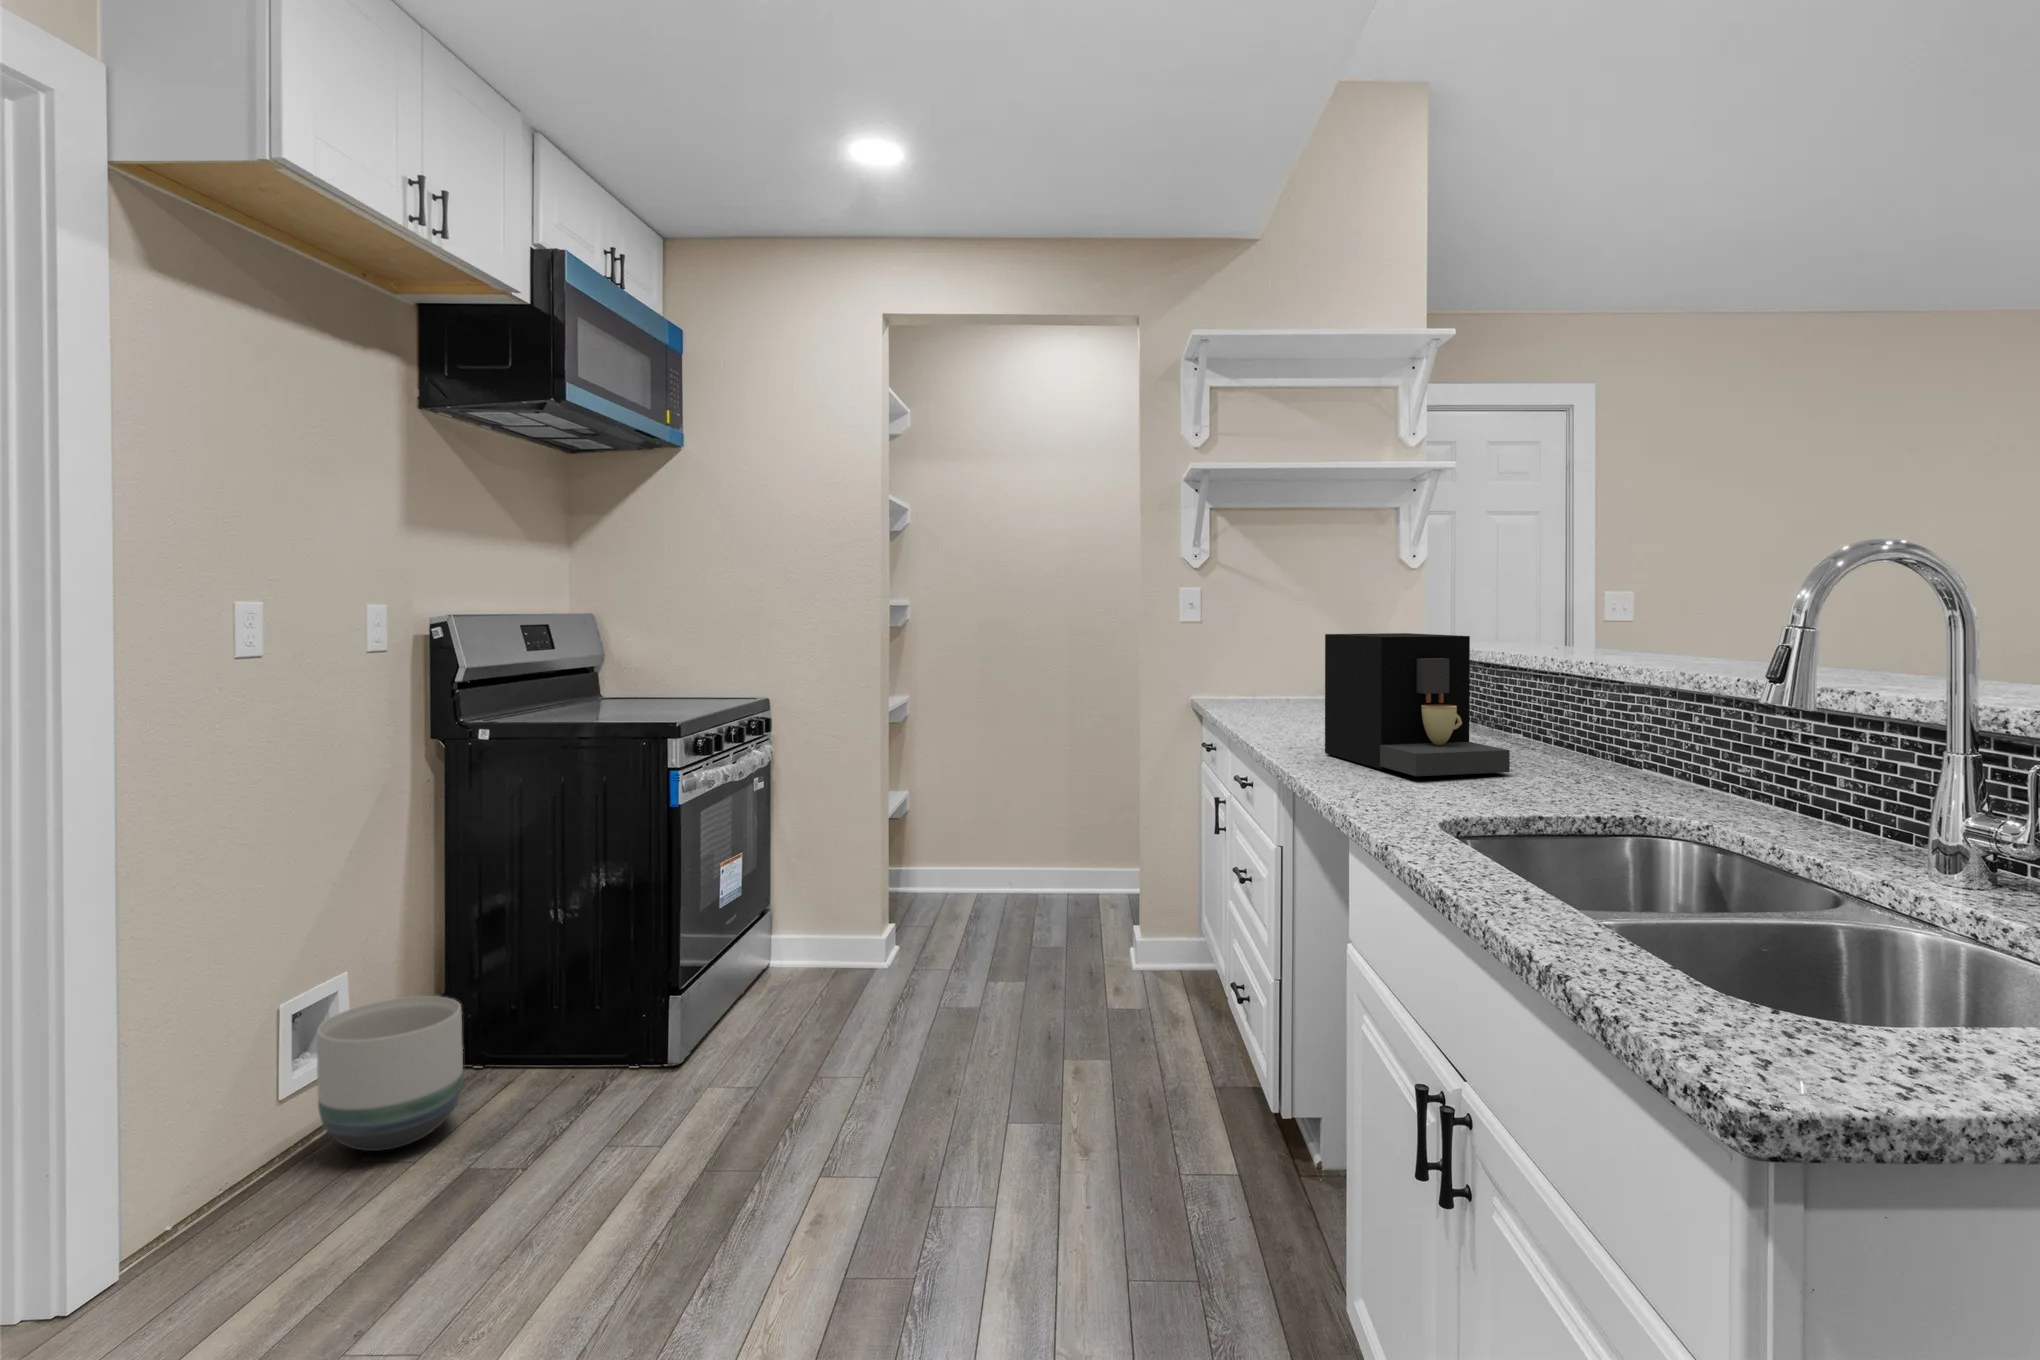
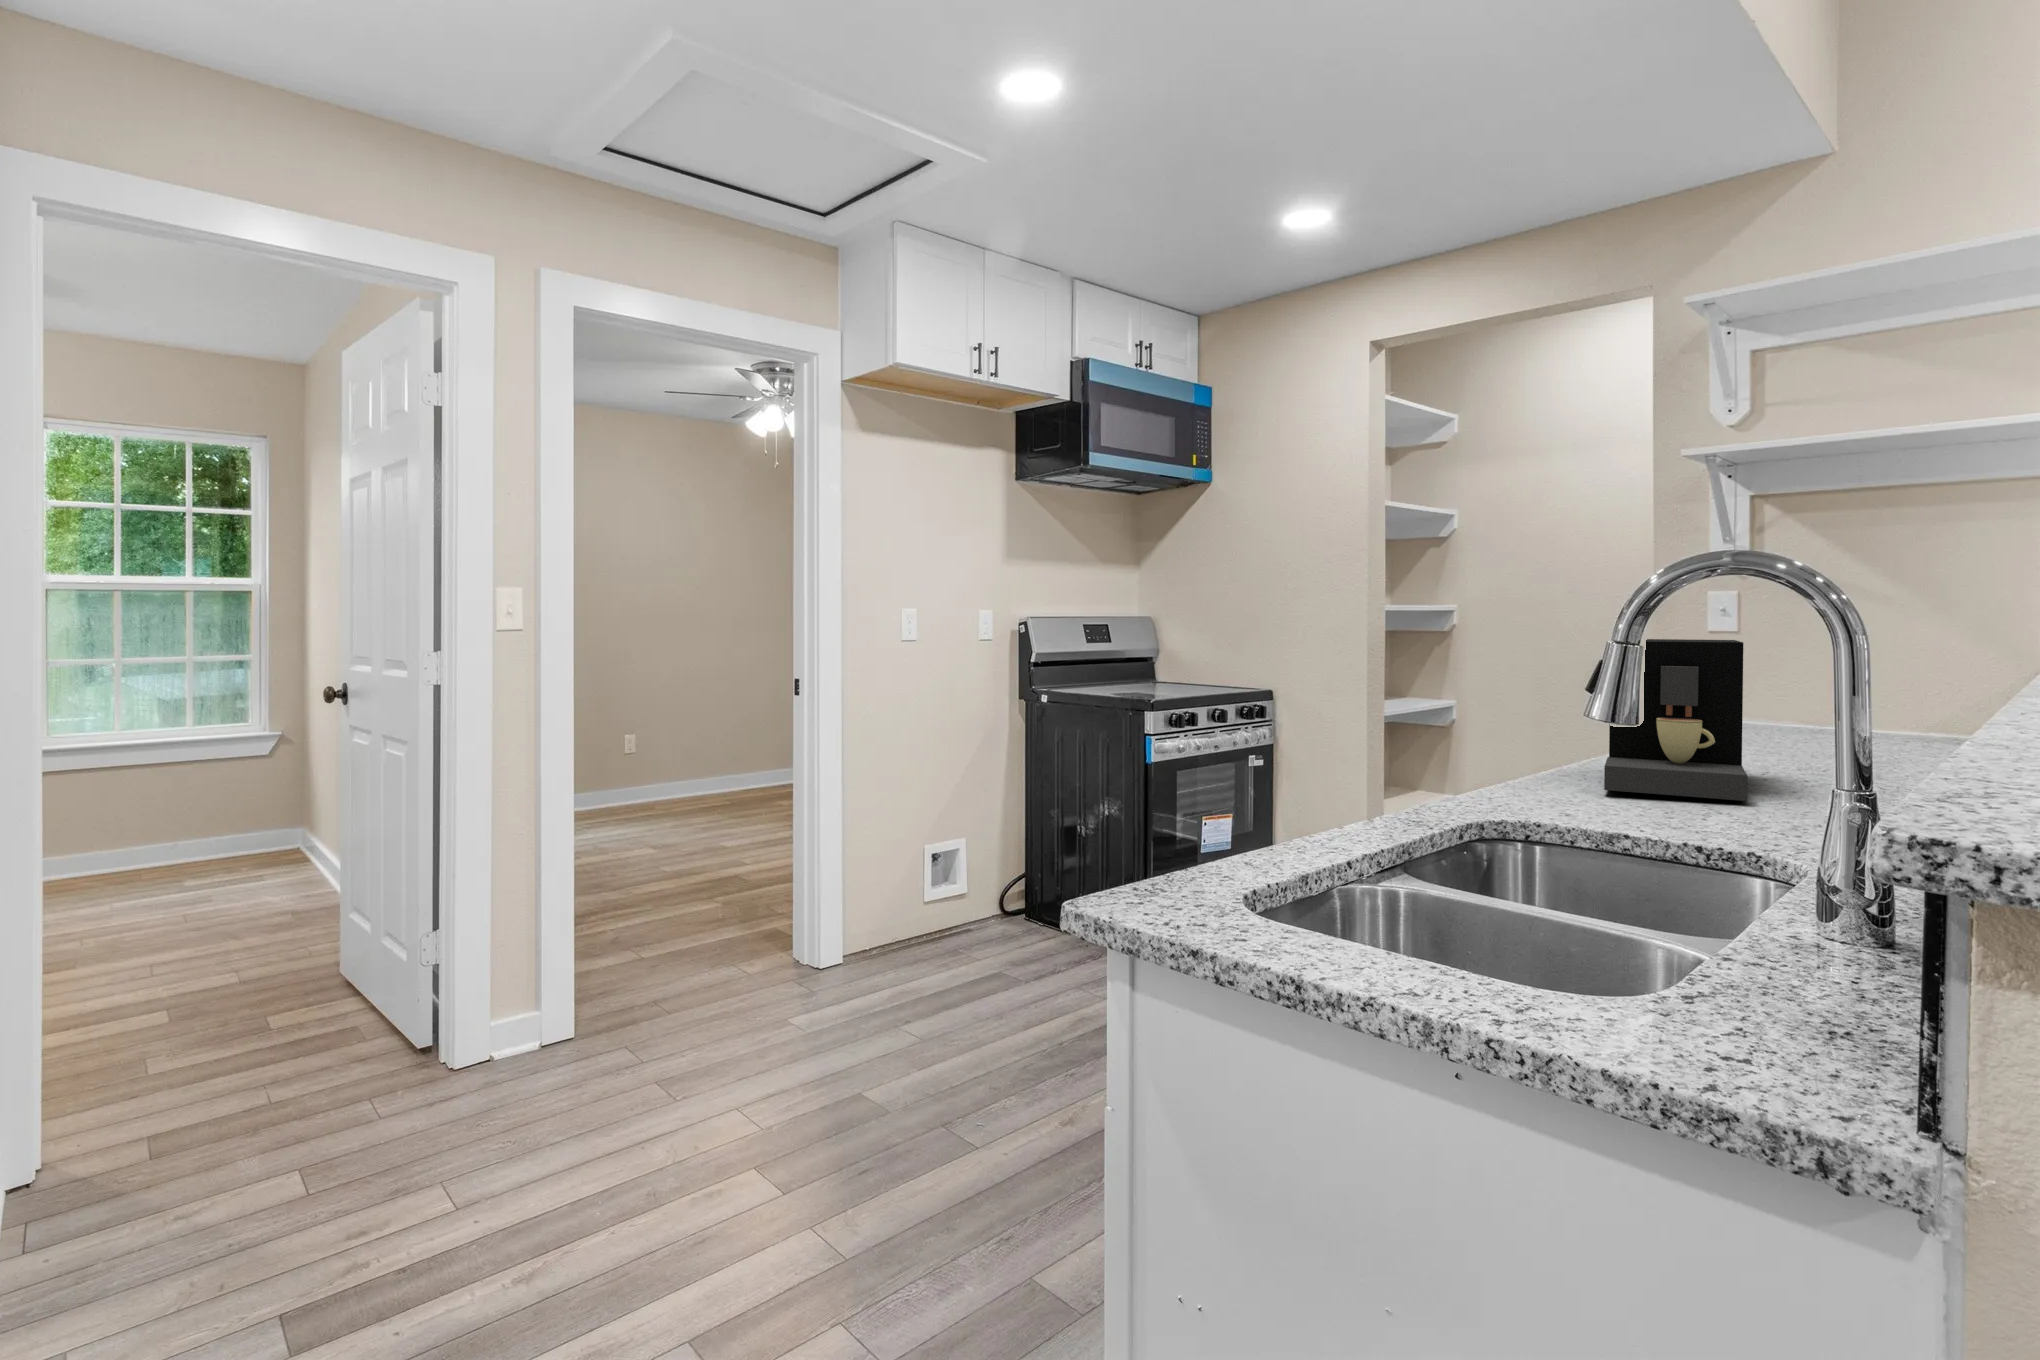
planter: present [317,996,463,1151] -> none [918,866,997,958]

